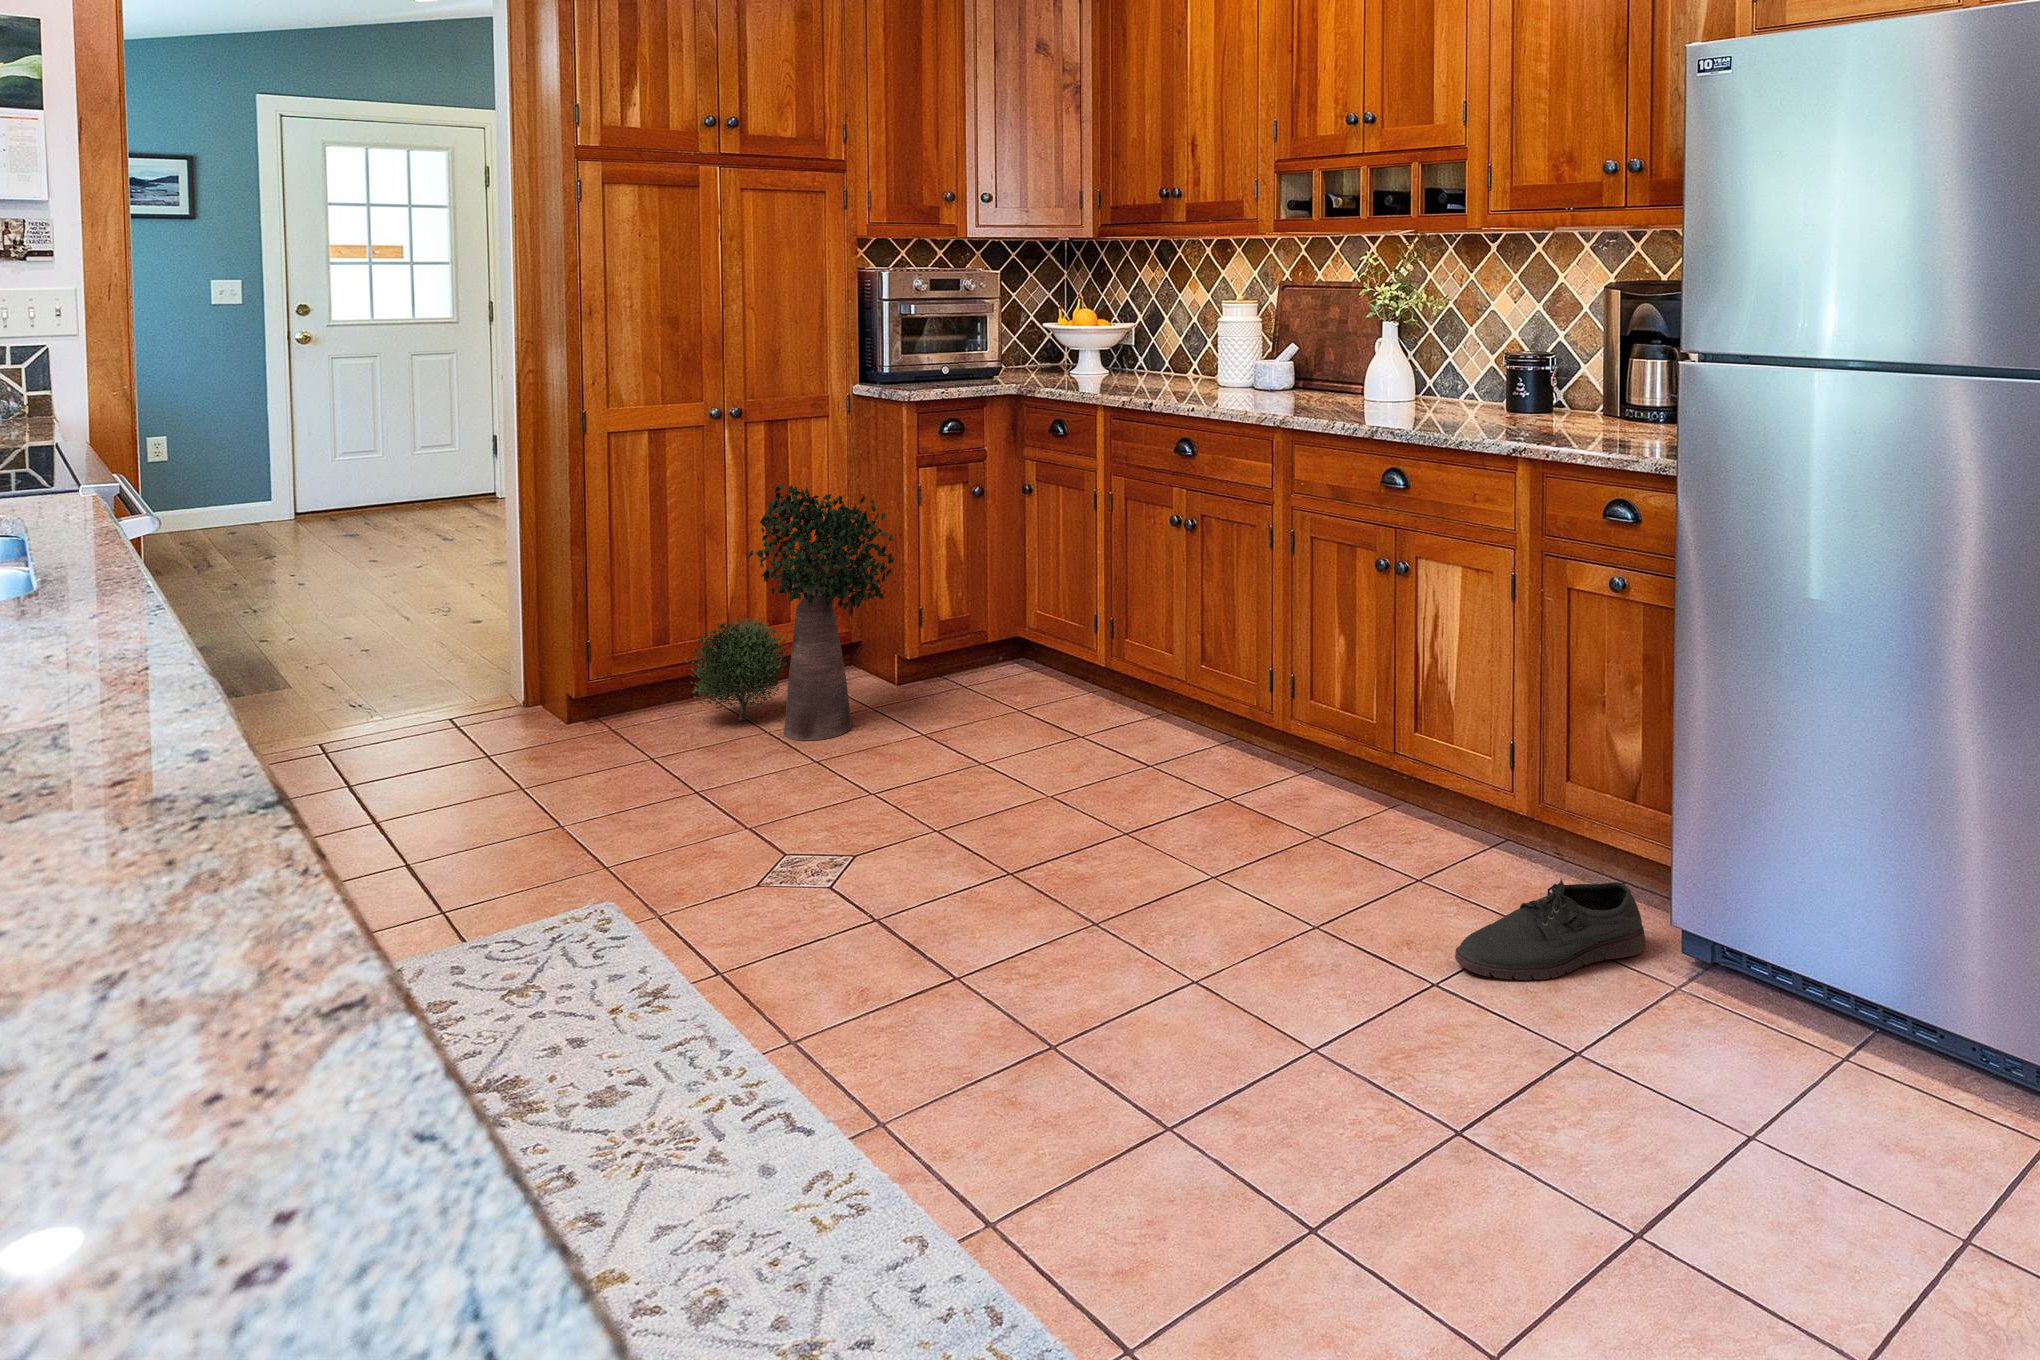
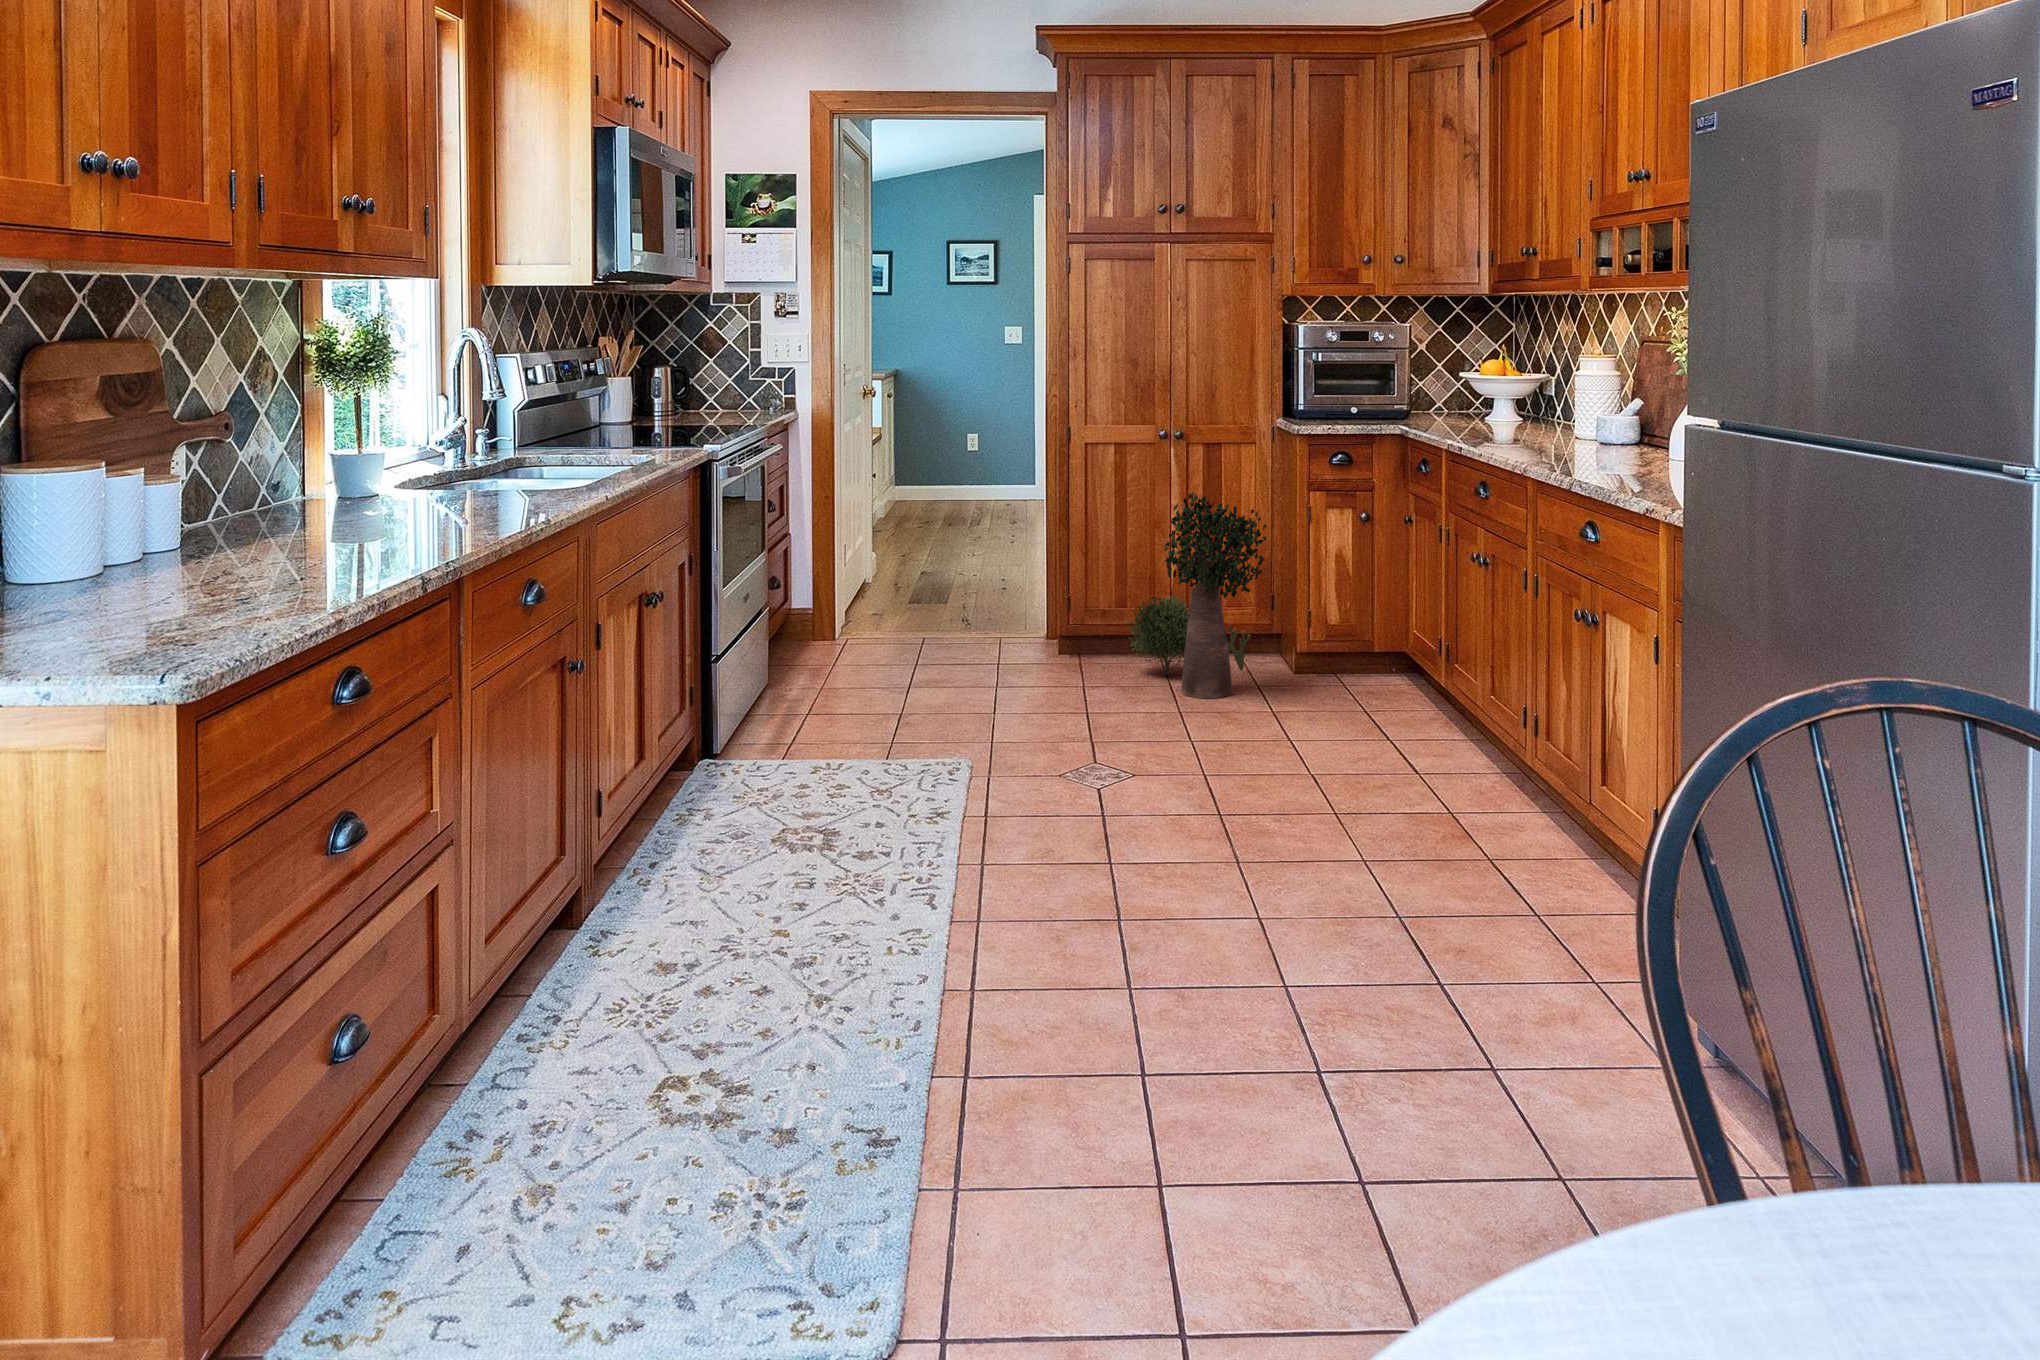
shoe: present [1455,879,1646,980] -> none [1467,929,1674,1023]

